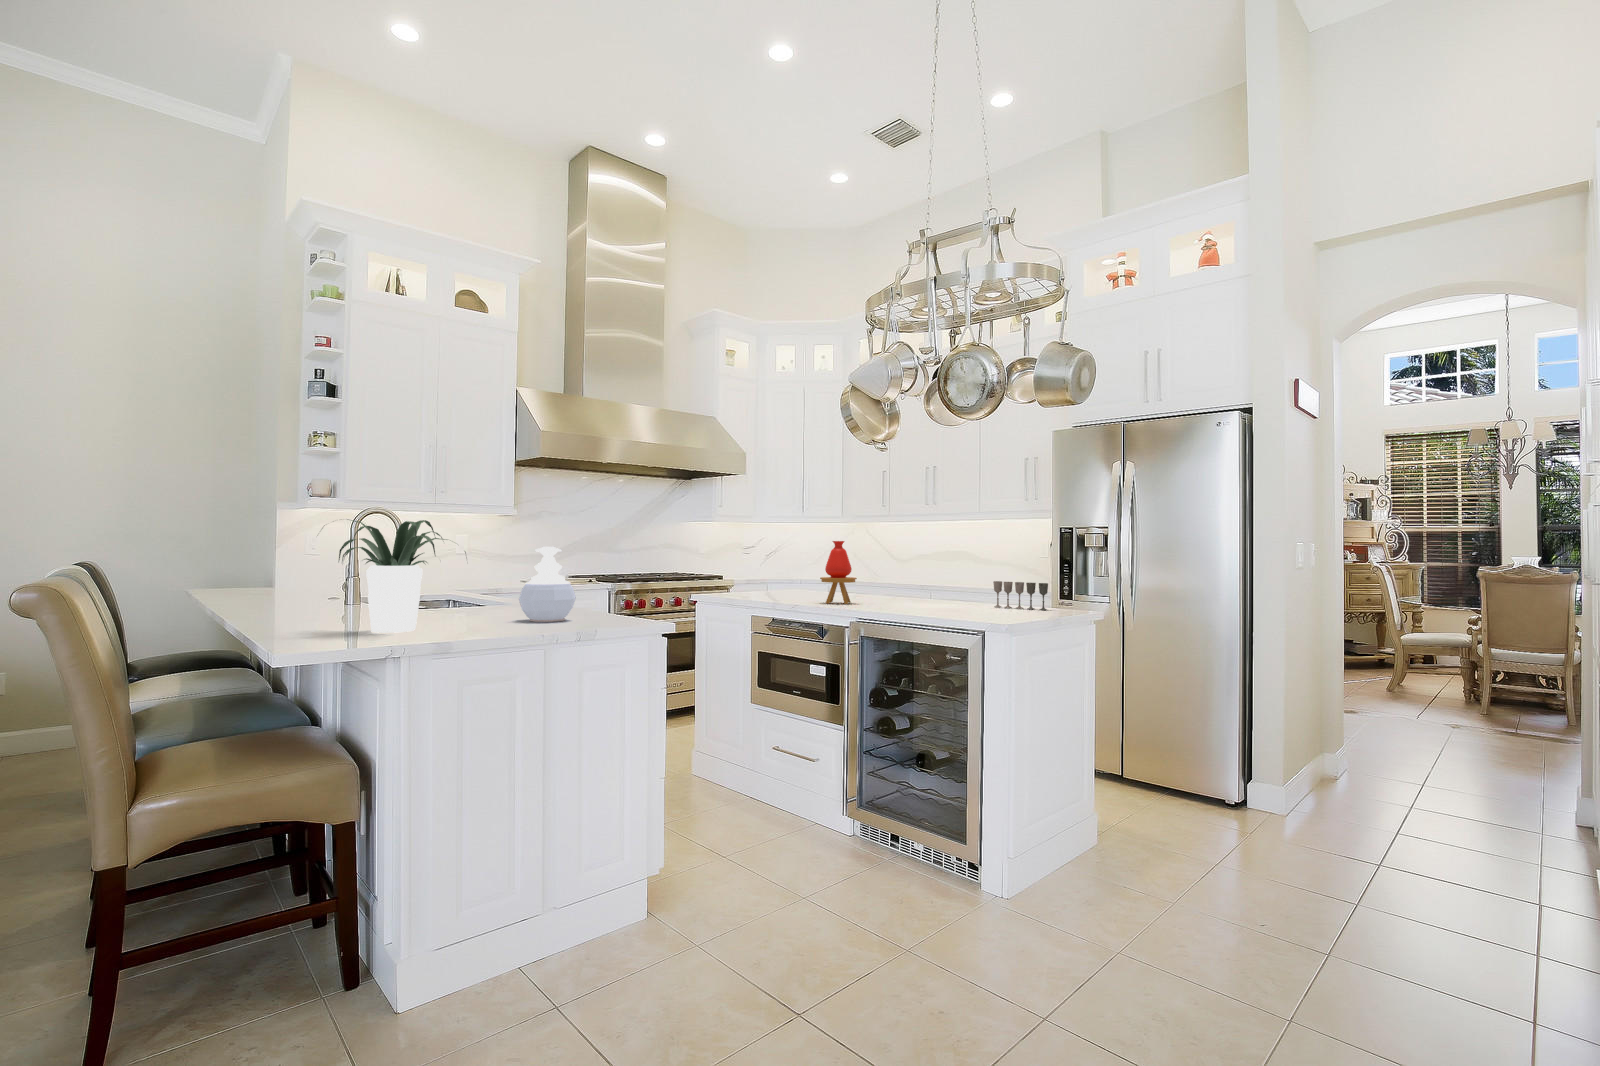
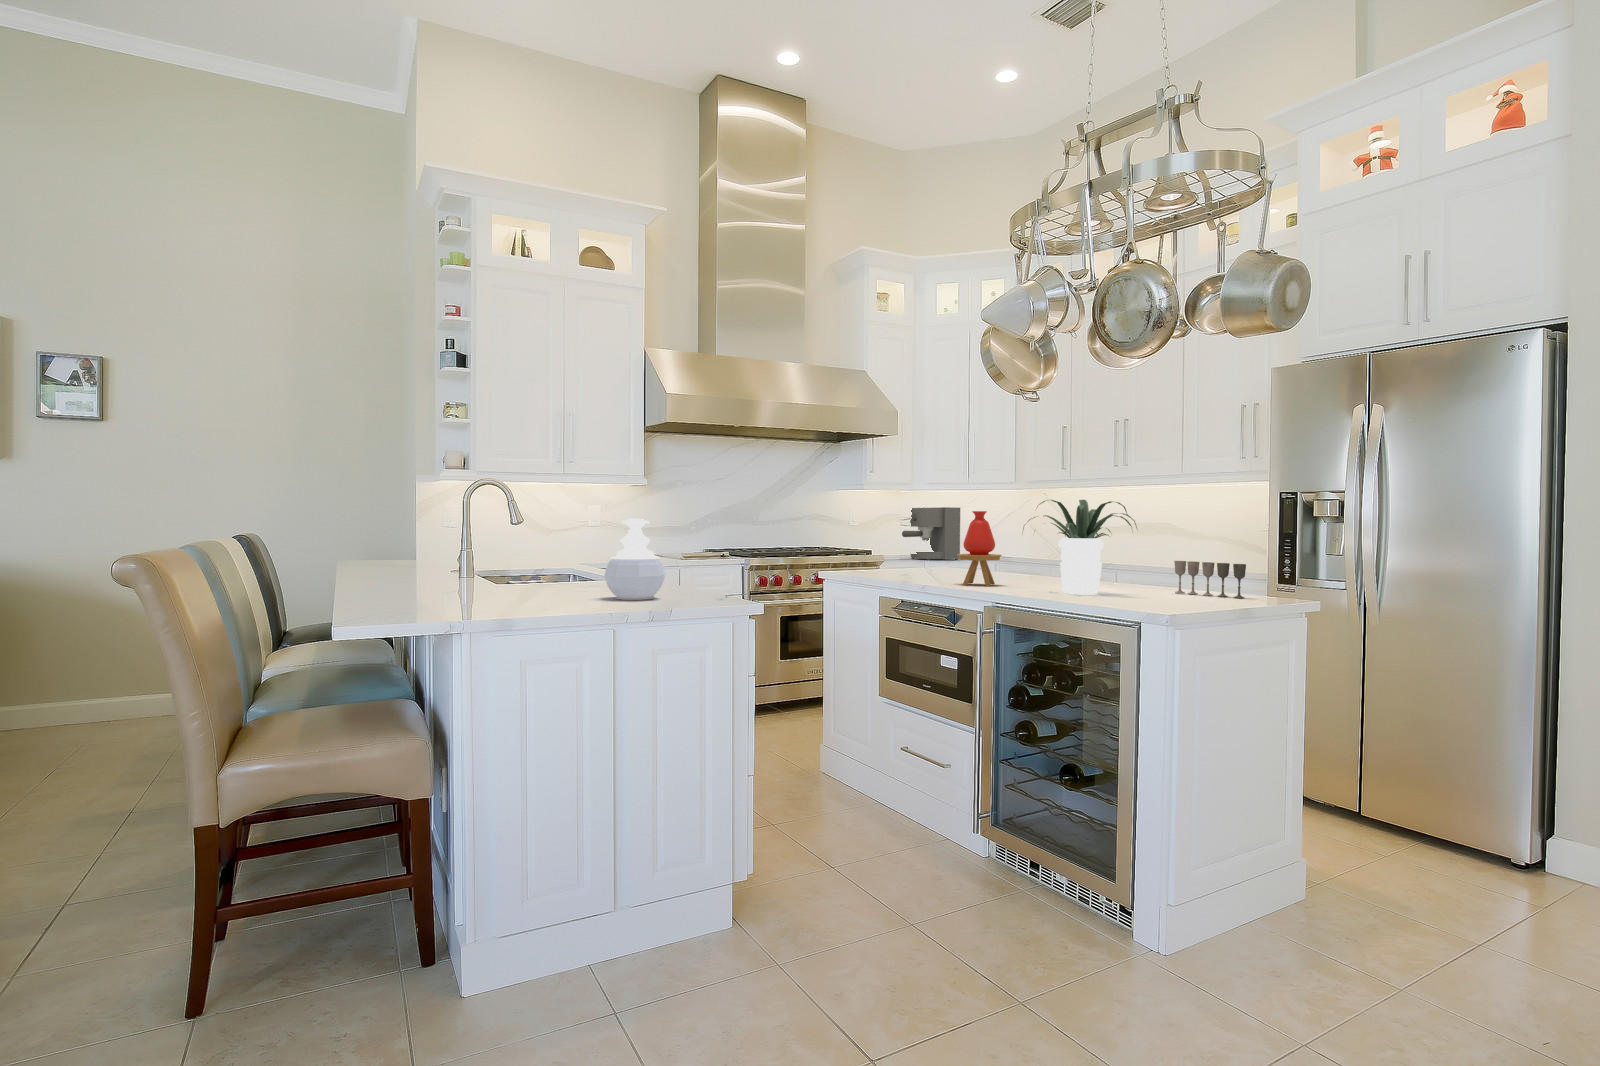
potted plant: present [339,519,466,633] -> present [1023,500,1137,594]
coffee maker: none [748,538,797,584] -> present [902,507,960,560]

